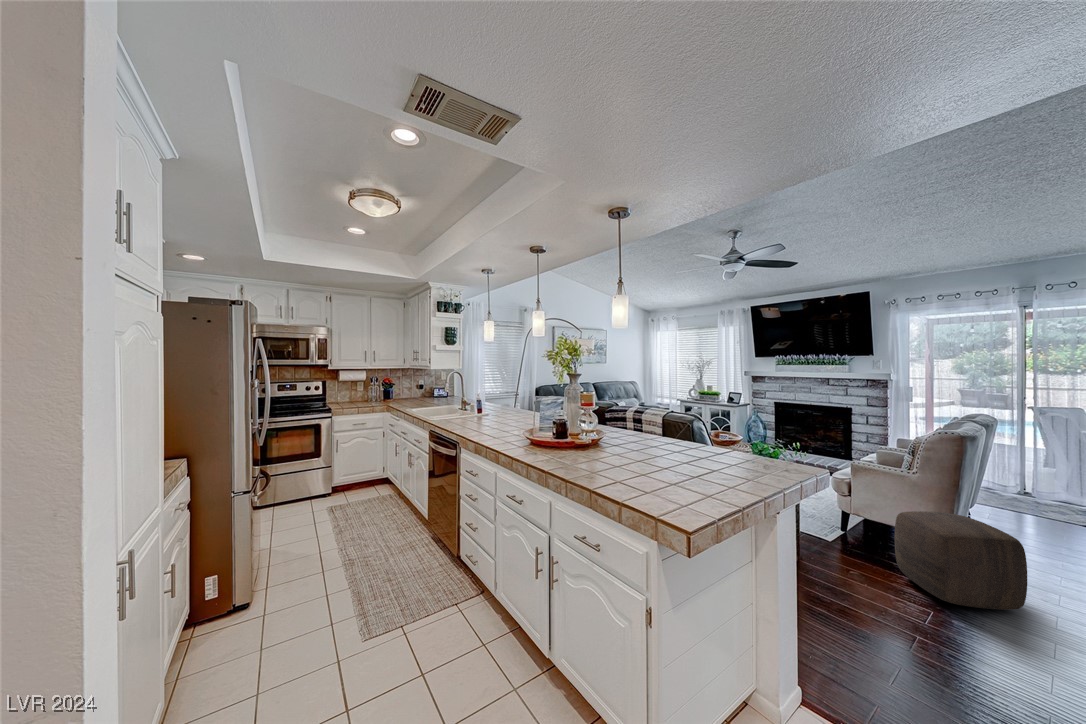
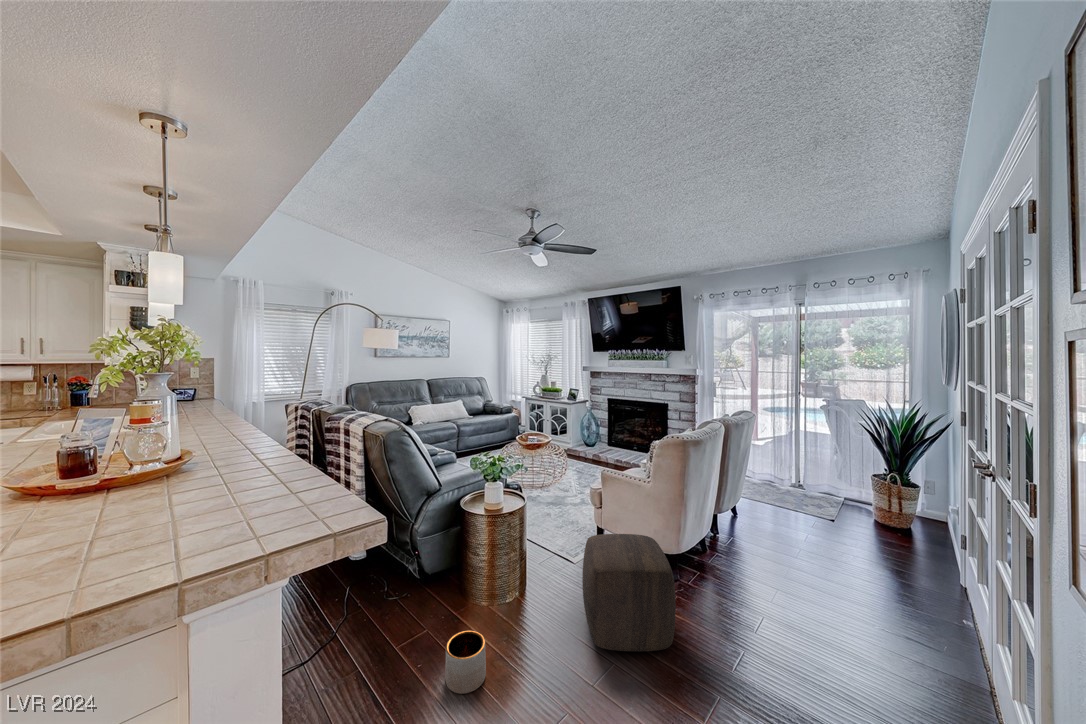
planter: none [820,577,860,623] -> present [445,630,486,694]

